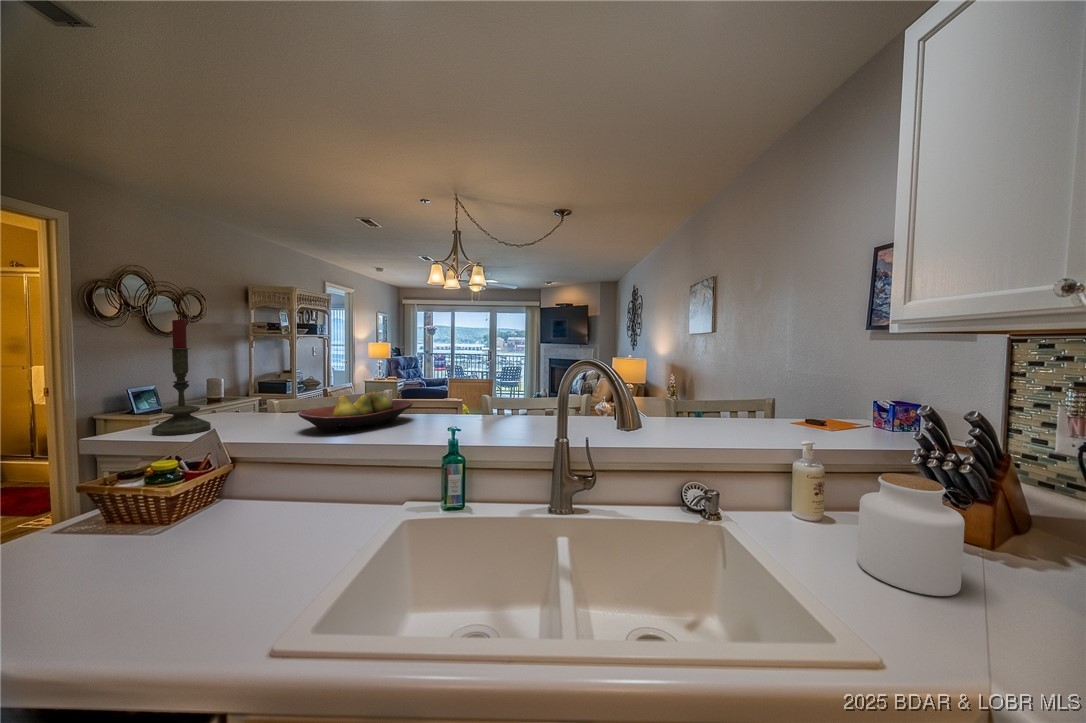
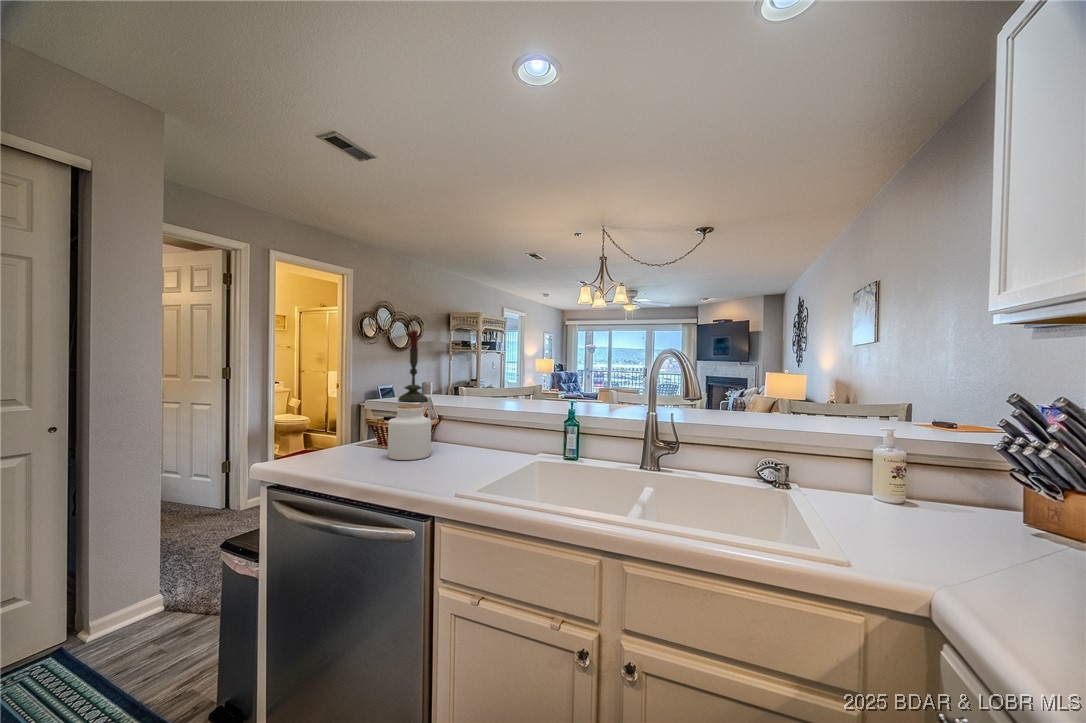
fruit bowl: present [298,391,413,433] -> none [477,381,553,407]
jar: present [857,473,965,596] -> present [388,405,431,460]

